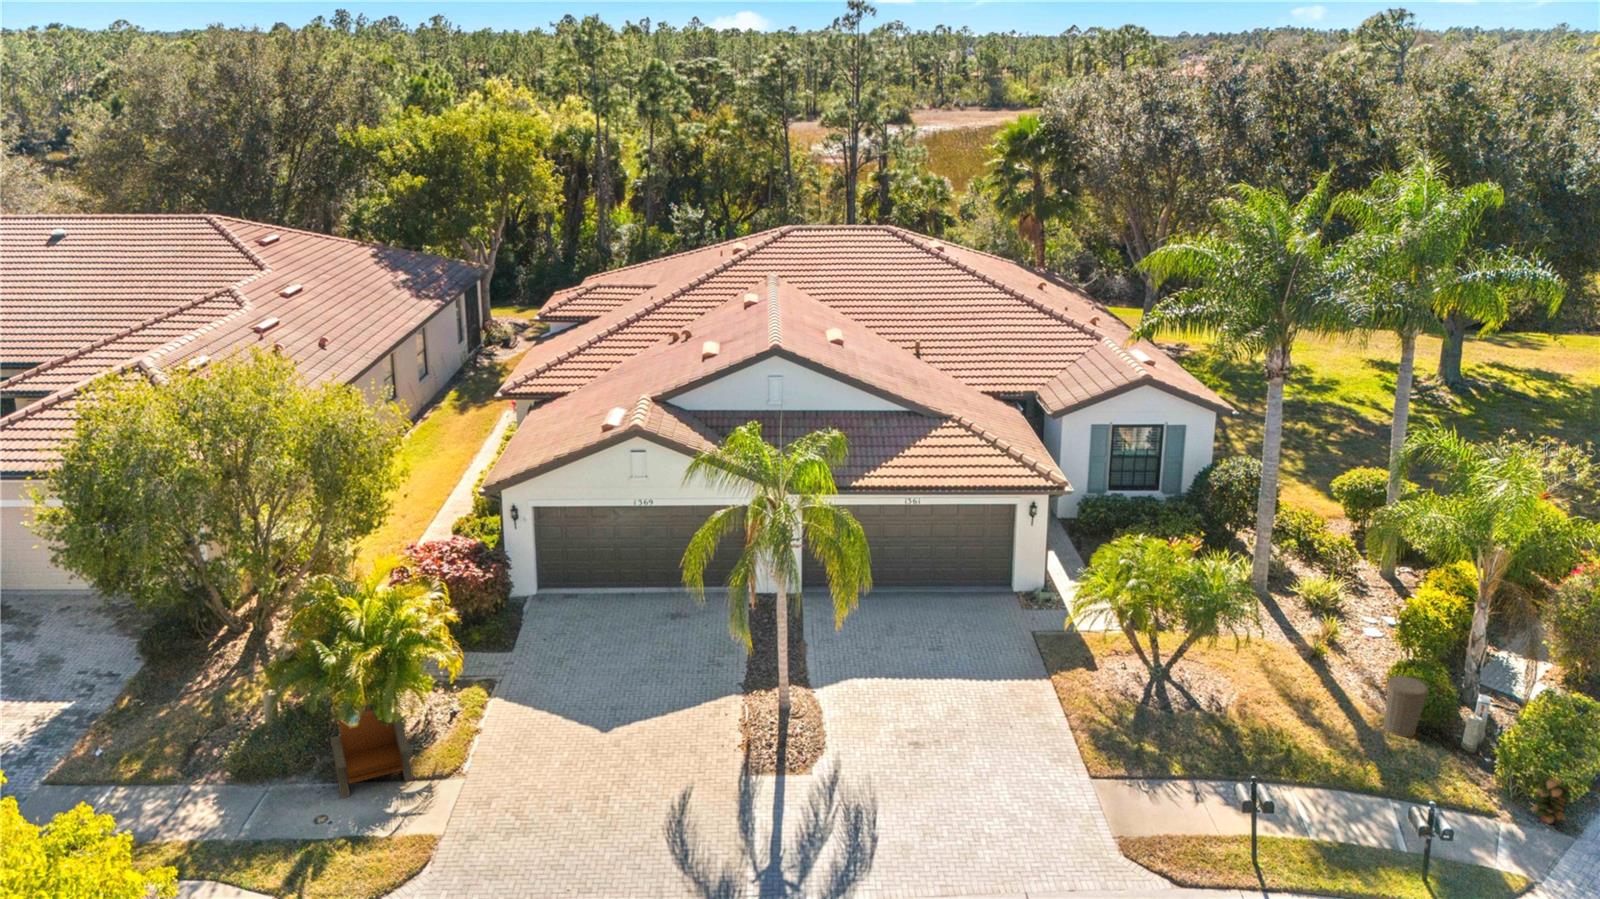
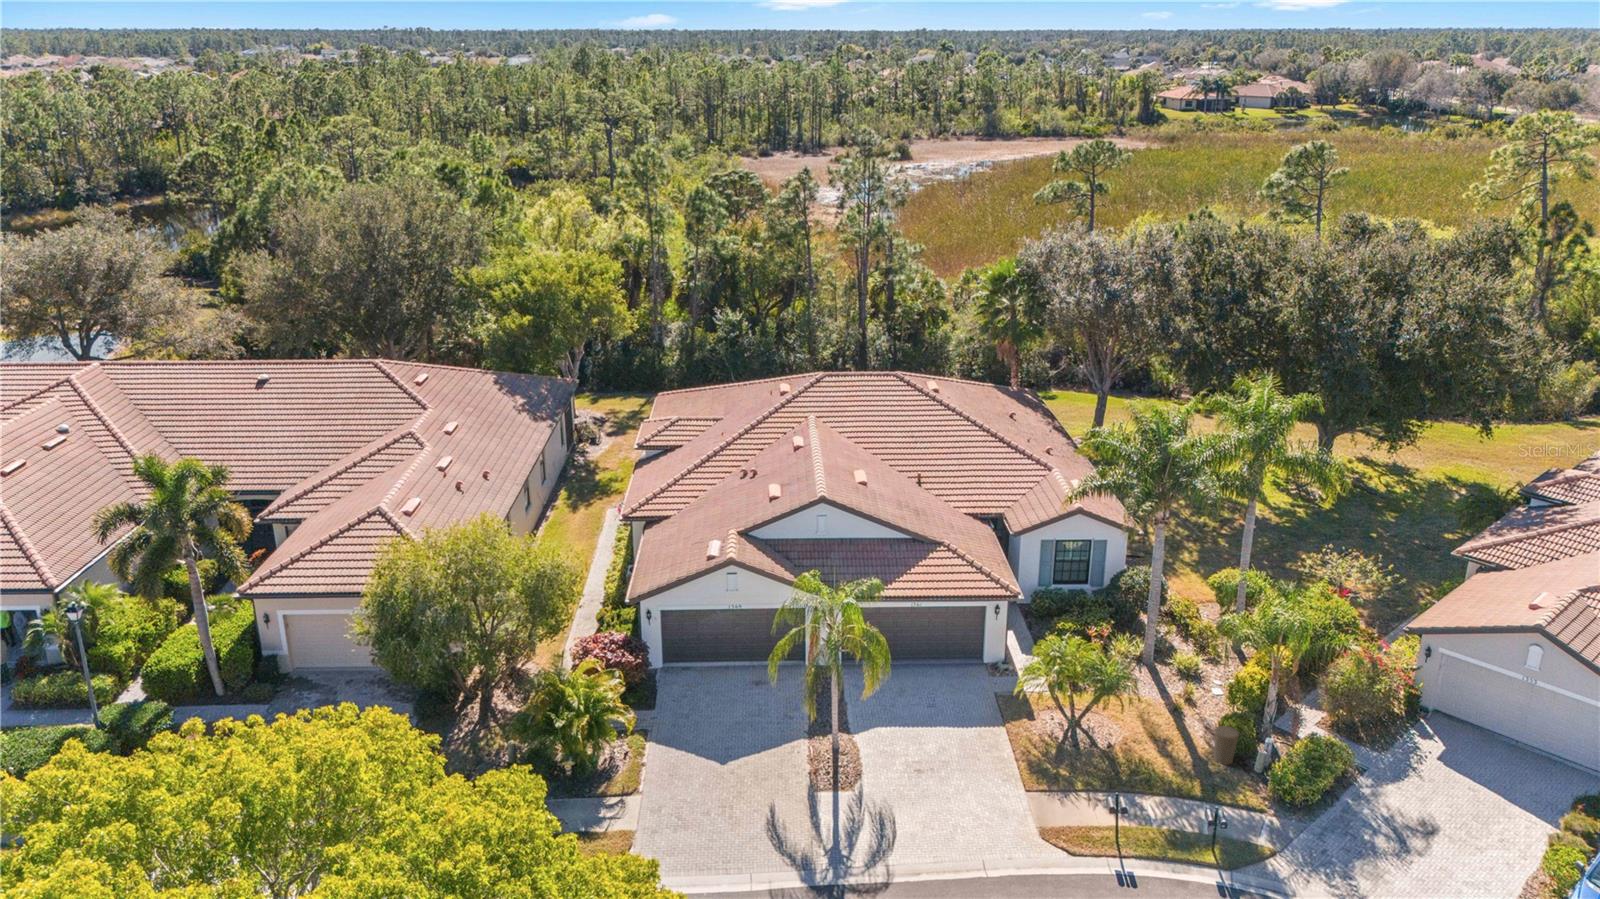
lounge chair: present [331,709,414,798] -> none [559,748,611,807]
decorative plant: present [1531,776,1571,824] -> none [1288,790,1312,819]

